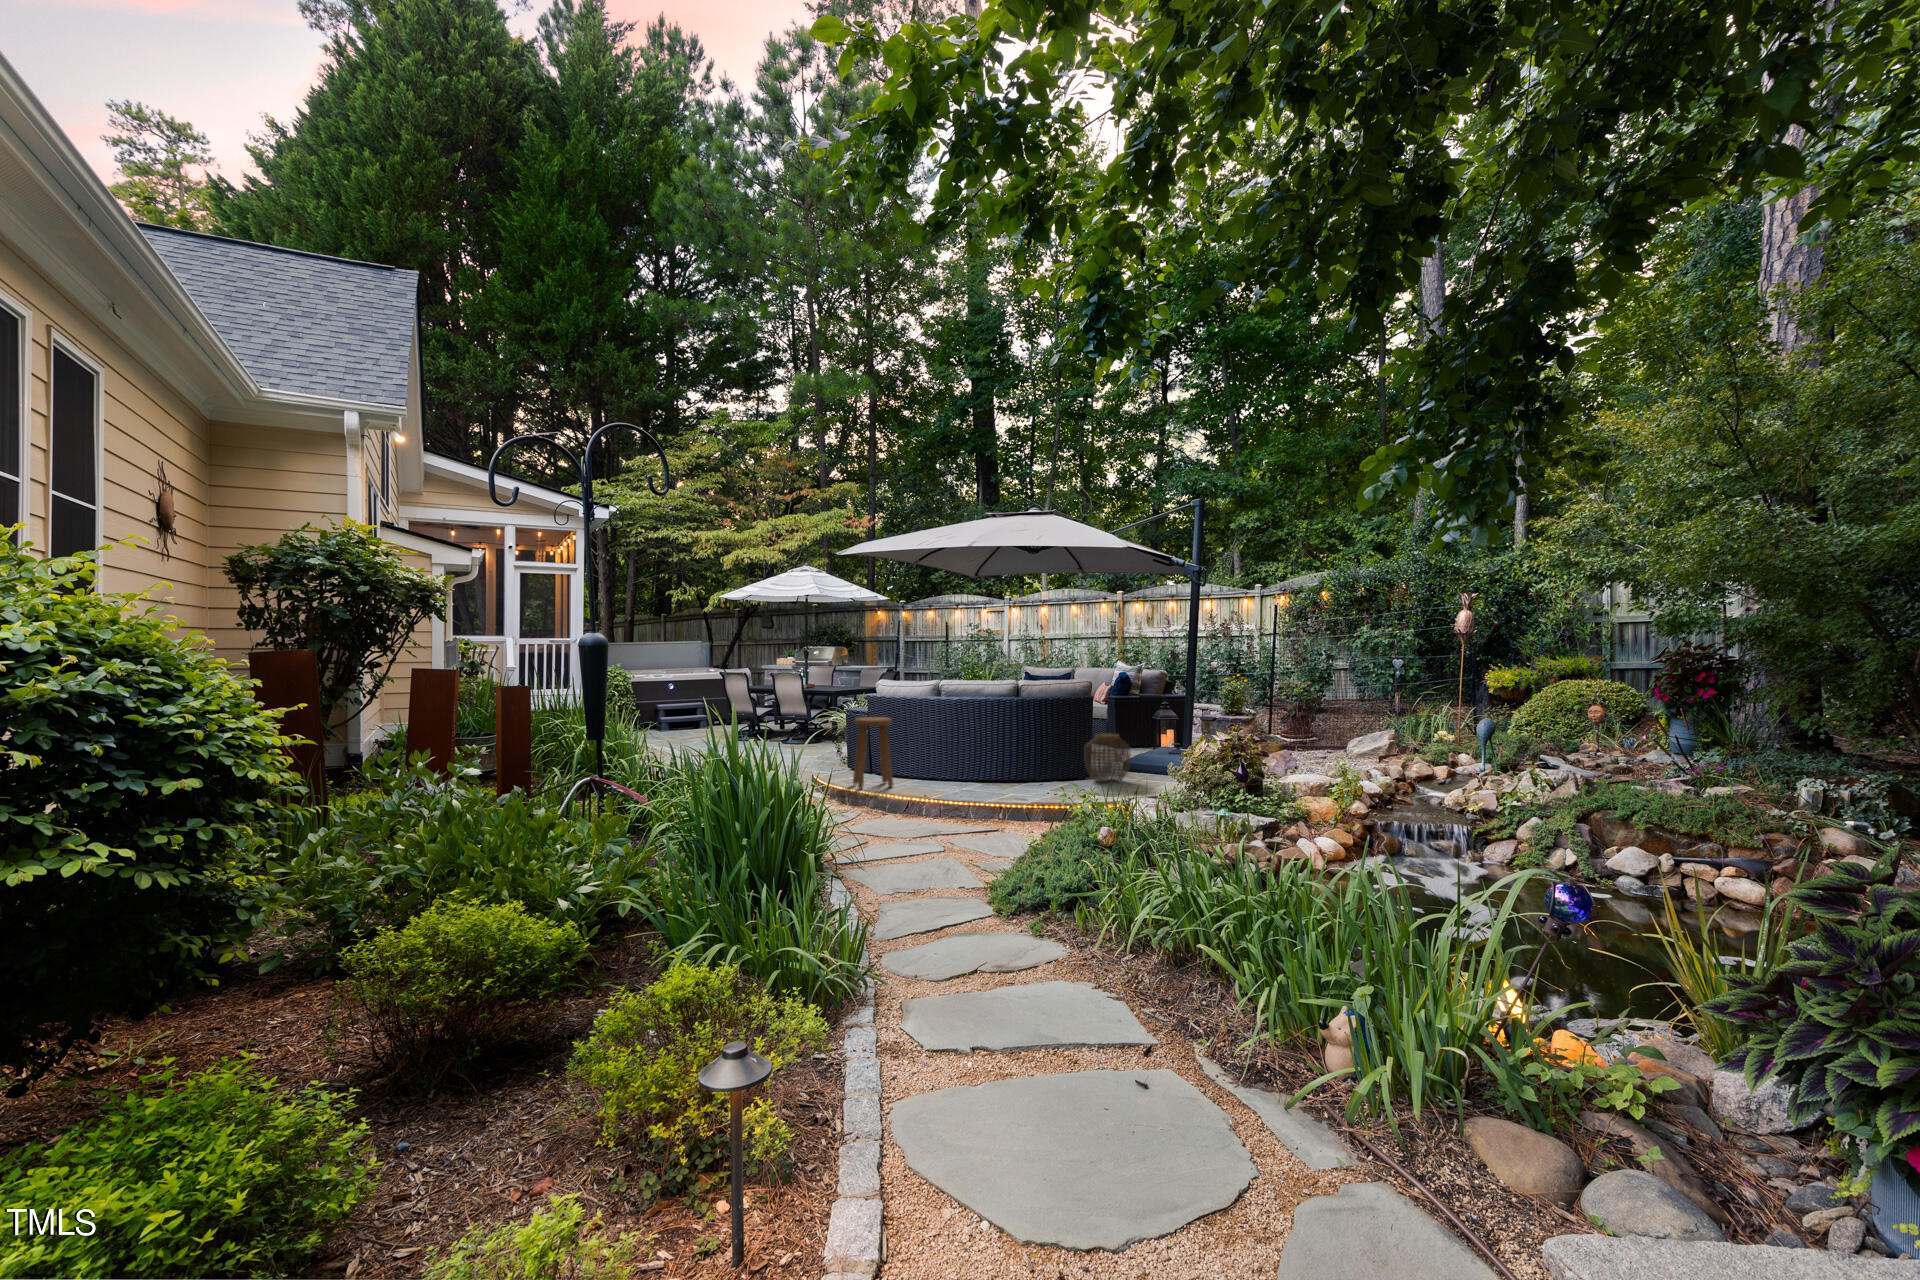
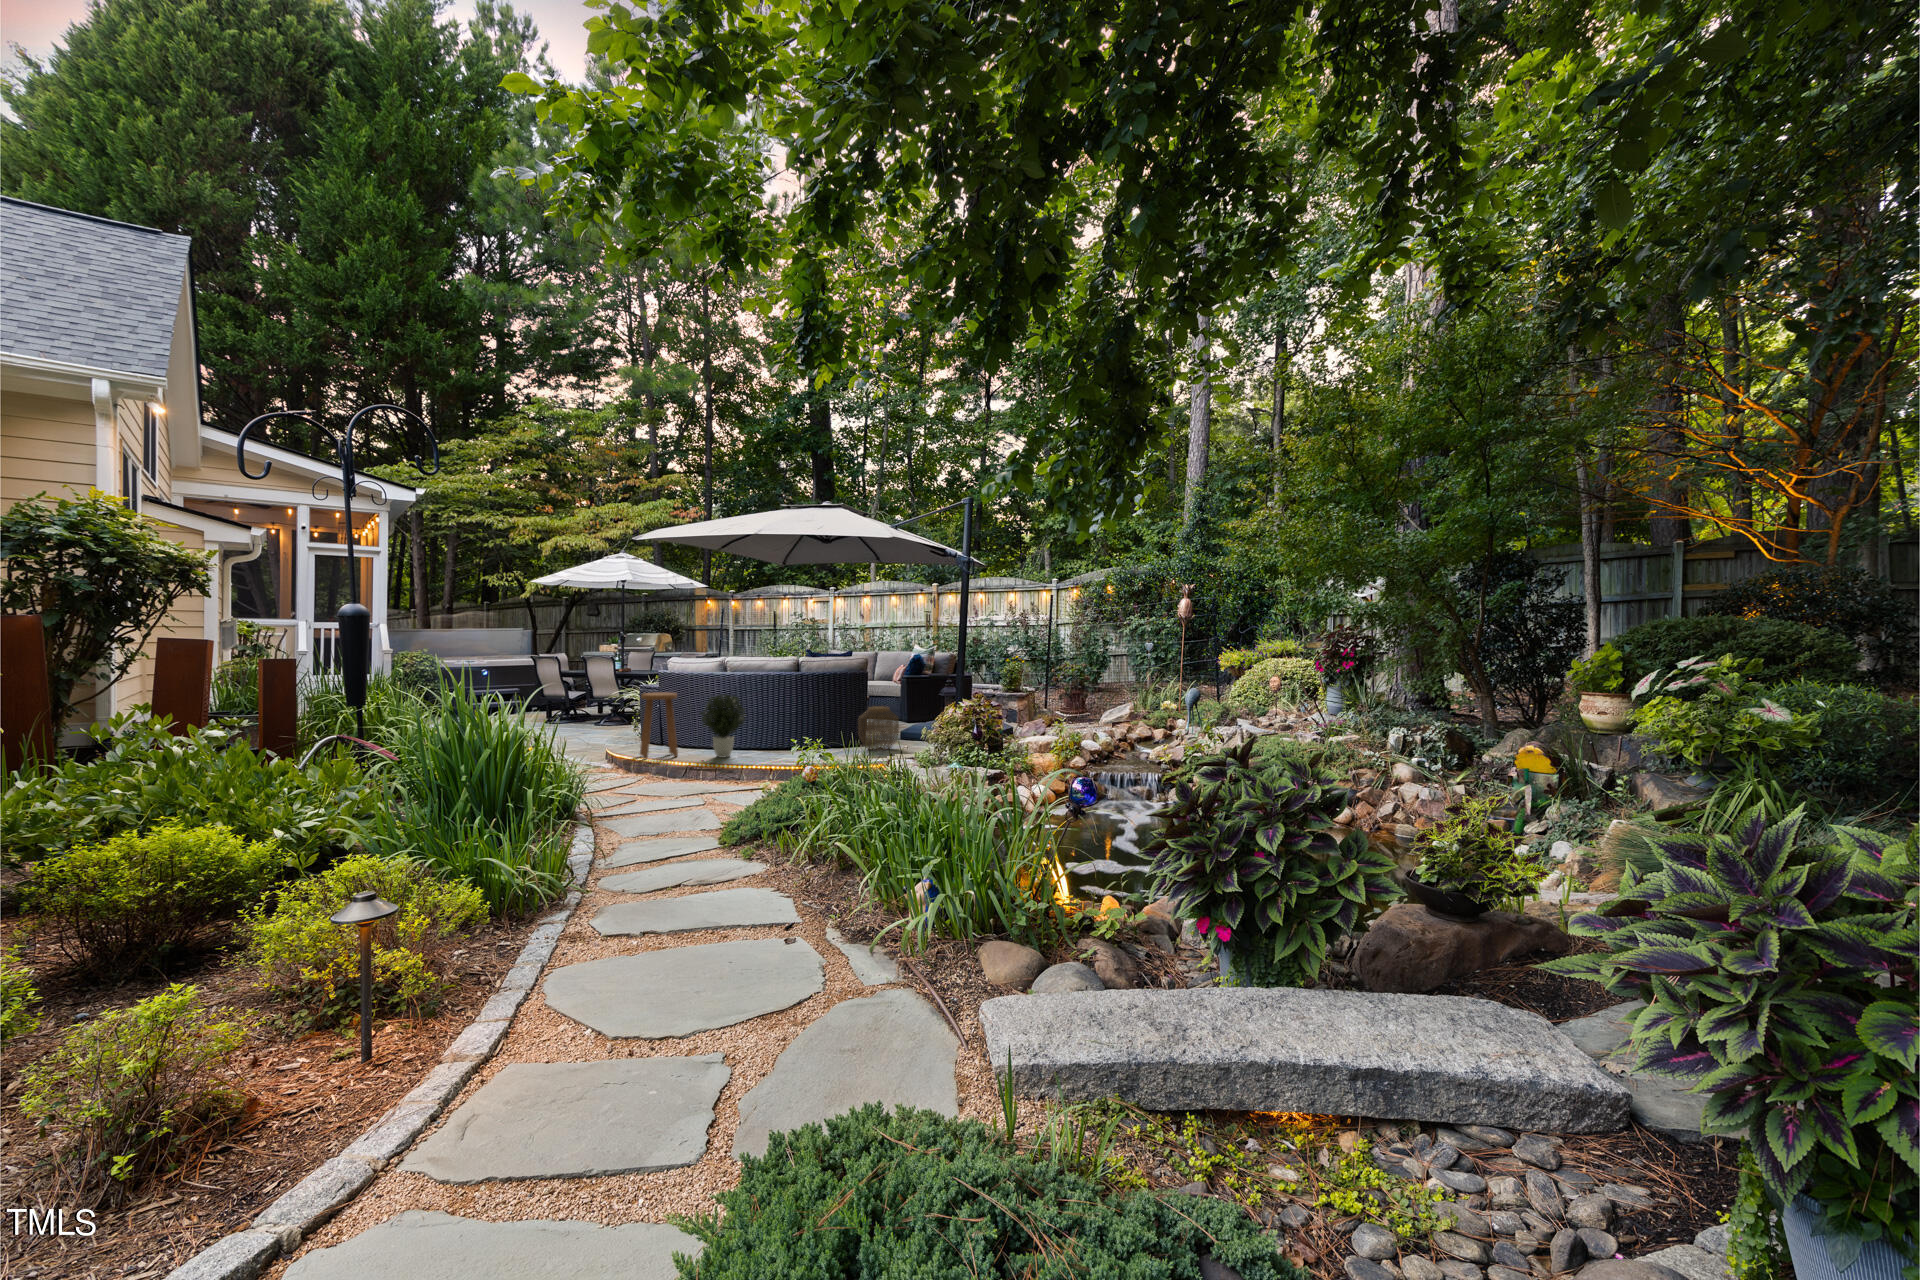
potted plant: none [917,719,966,789] -> present [700,695,745,758]

